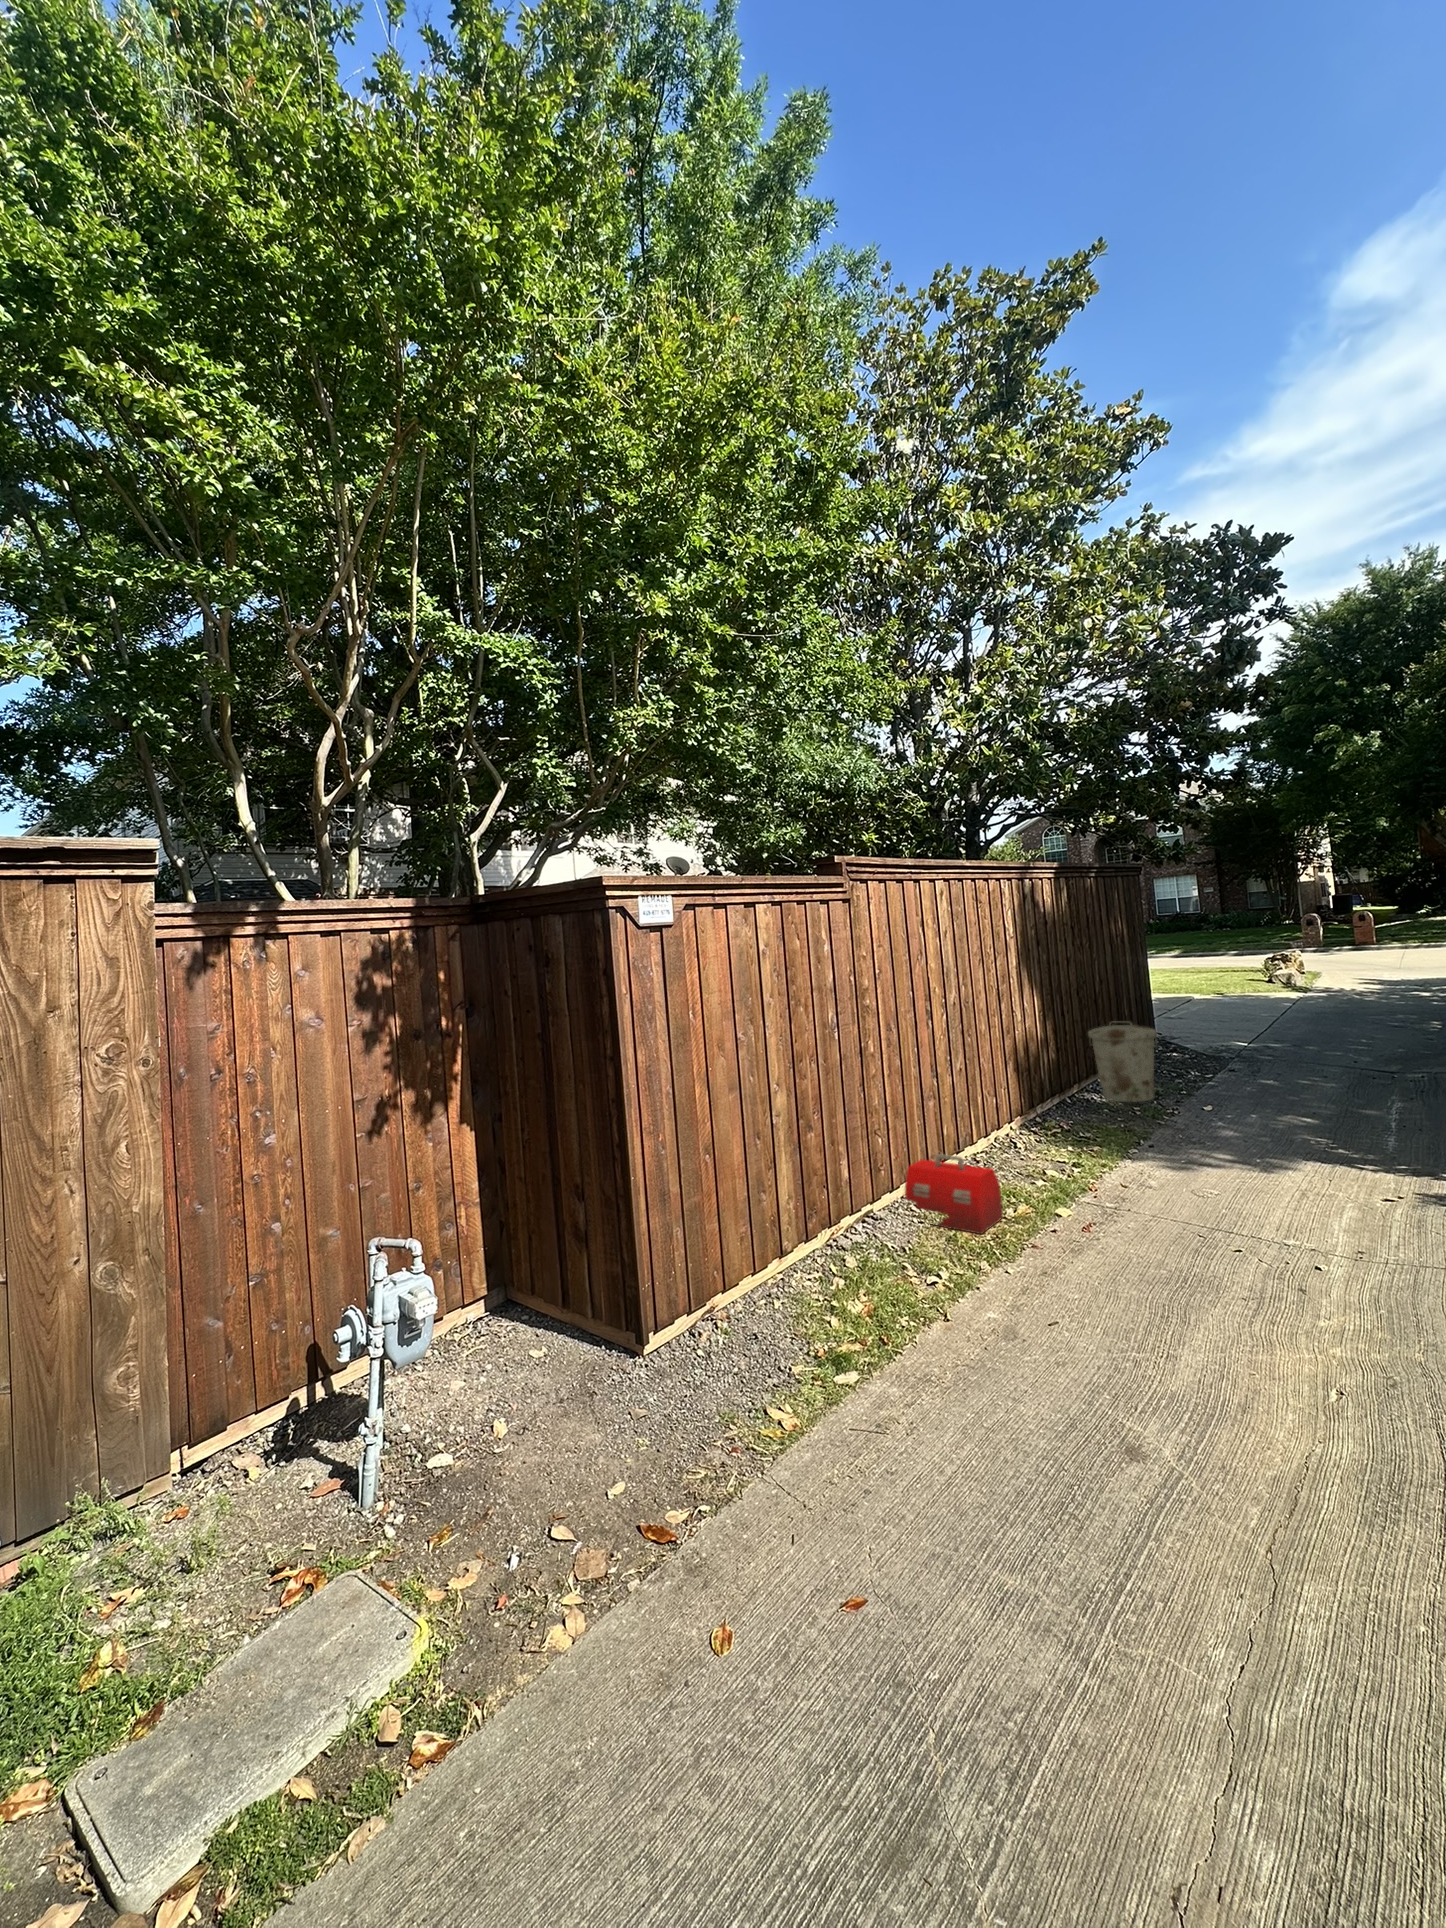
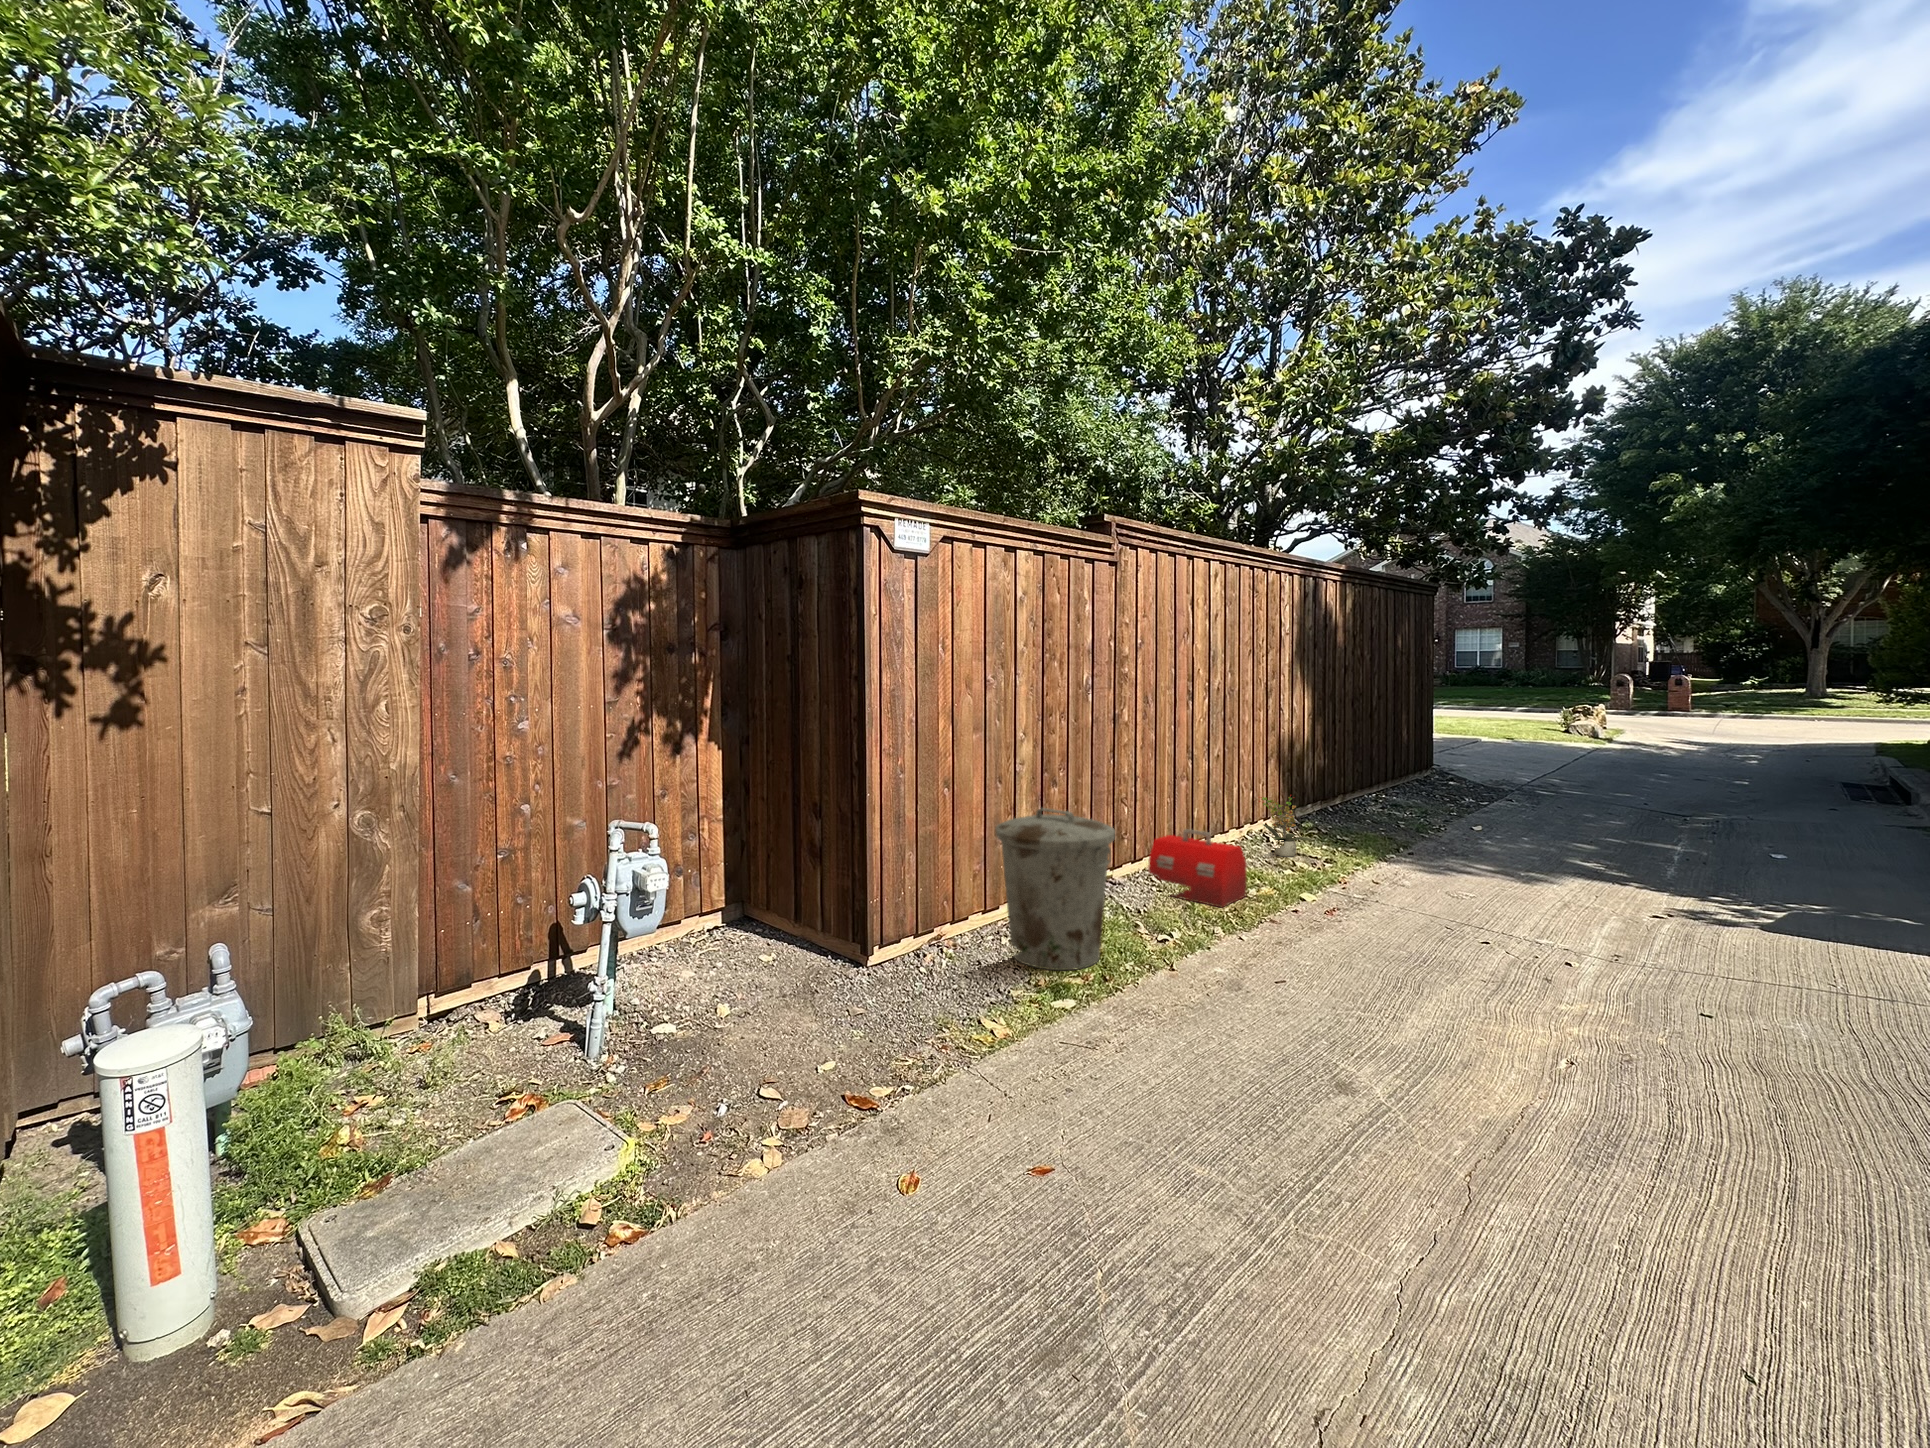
trash can: present [1088,1021,1157,1102] -> present [995,808,1115,970]
potted plant: none [1001,1100,1057,1163] -> present [1259,795,1312,857]

